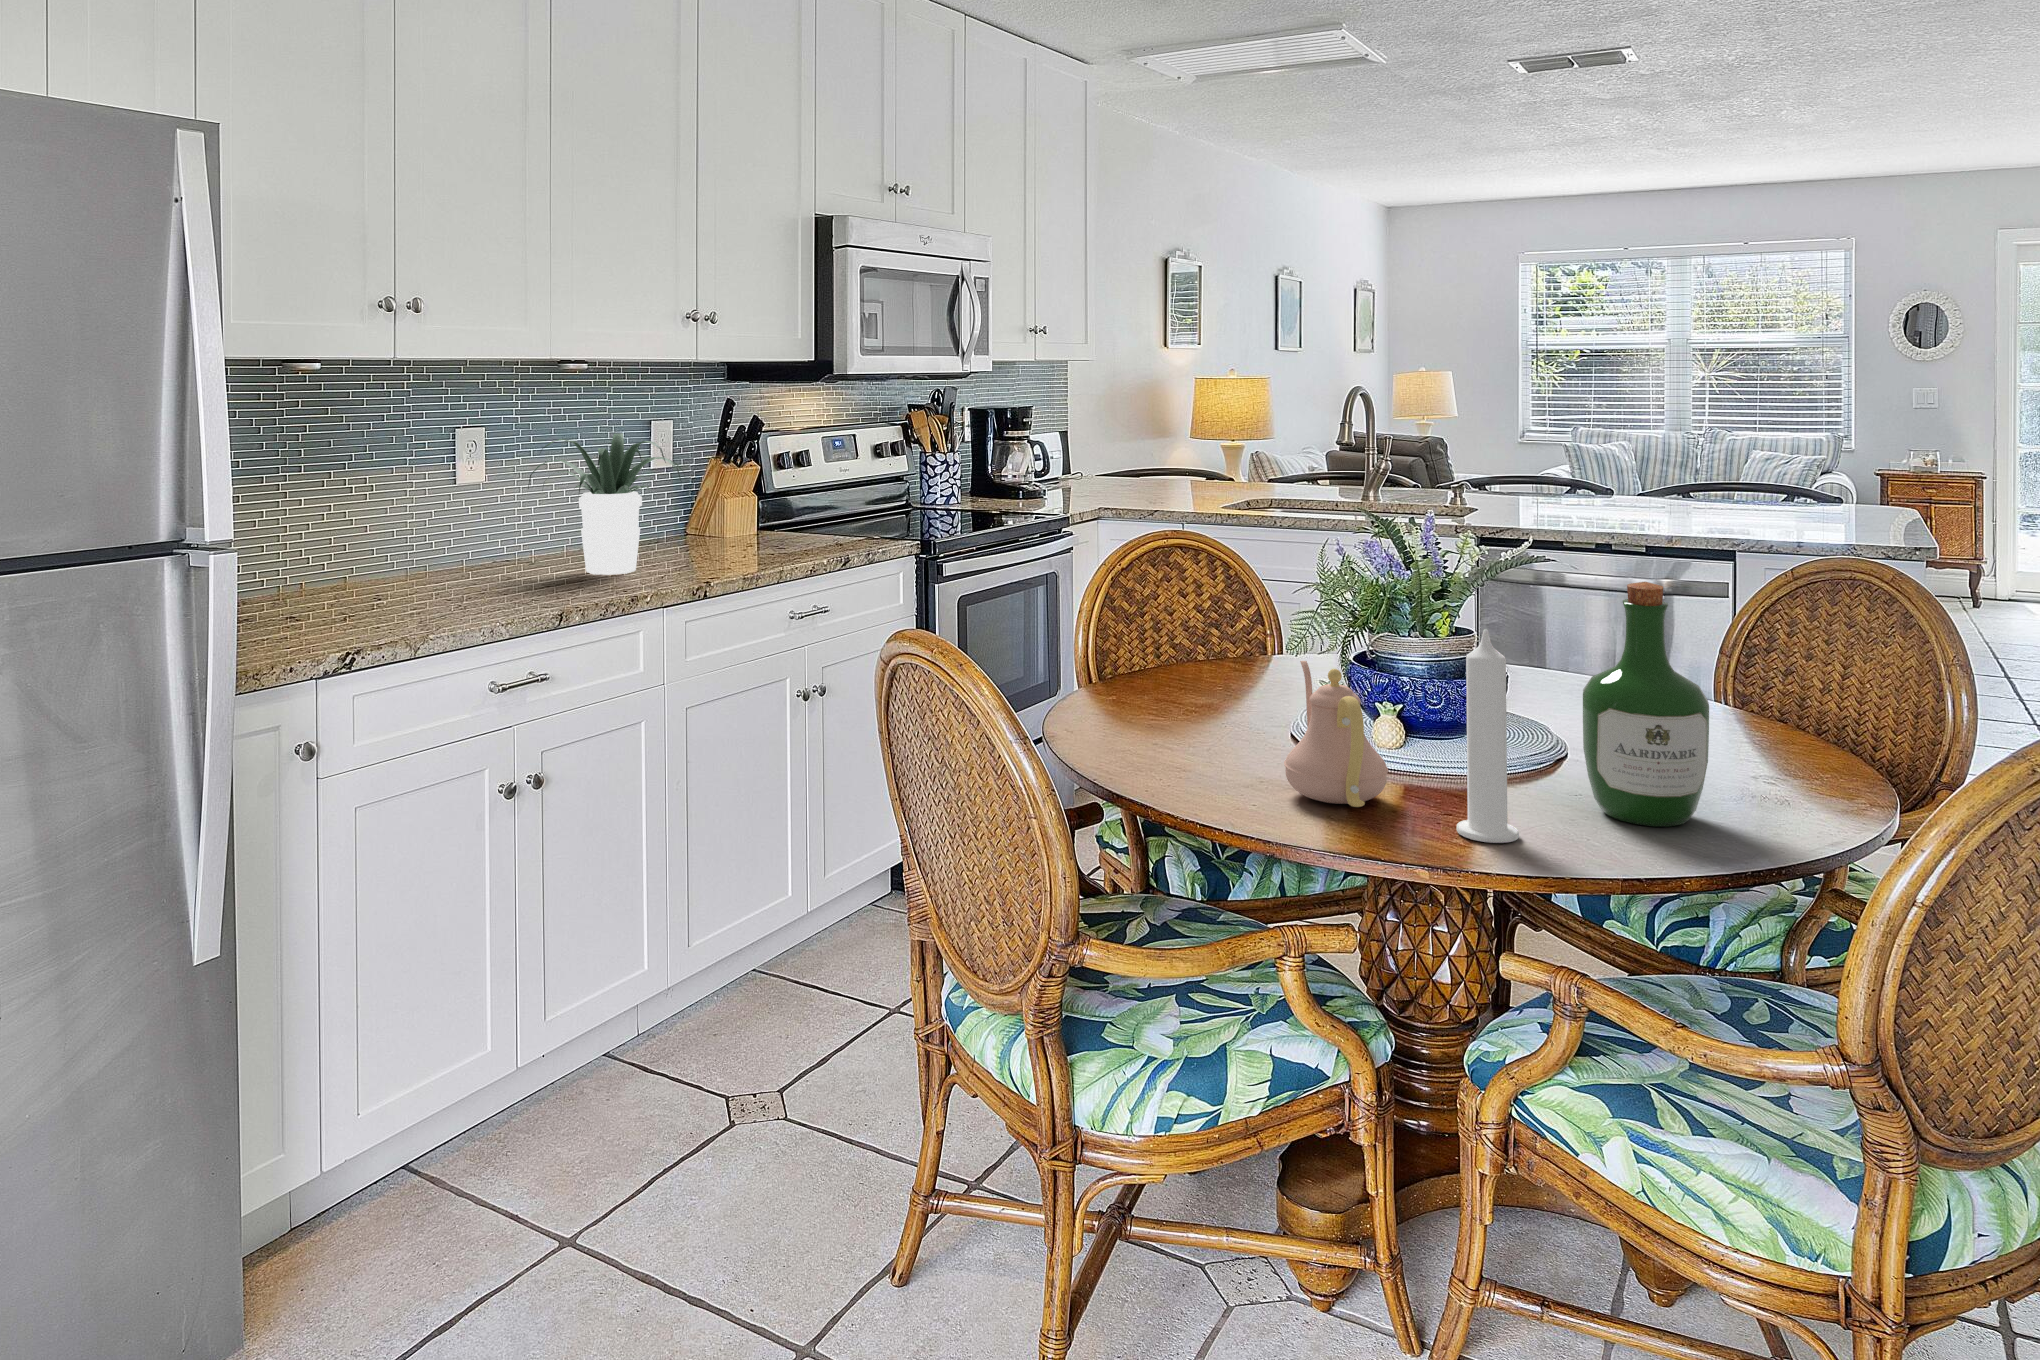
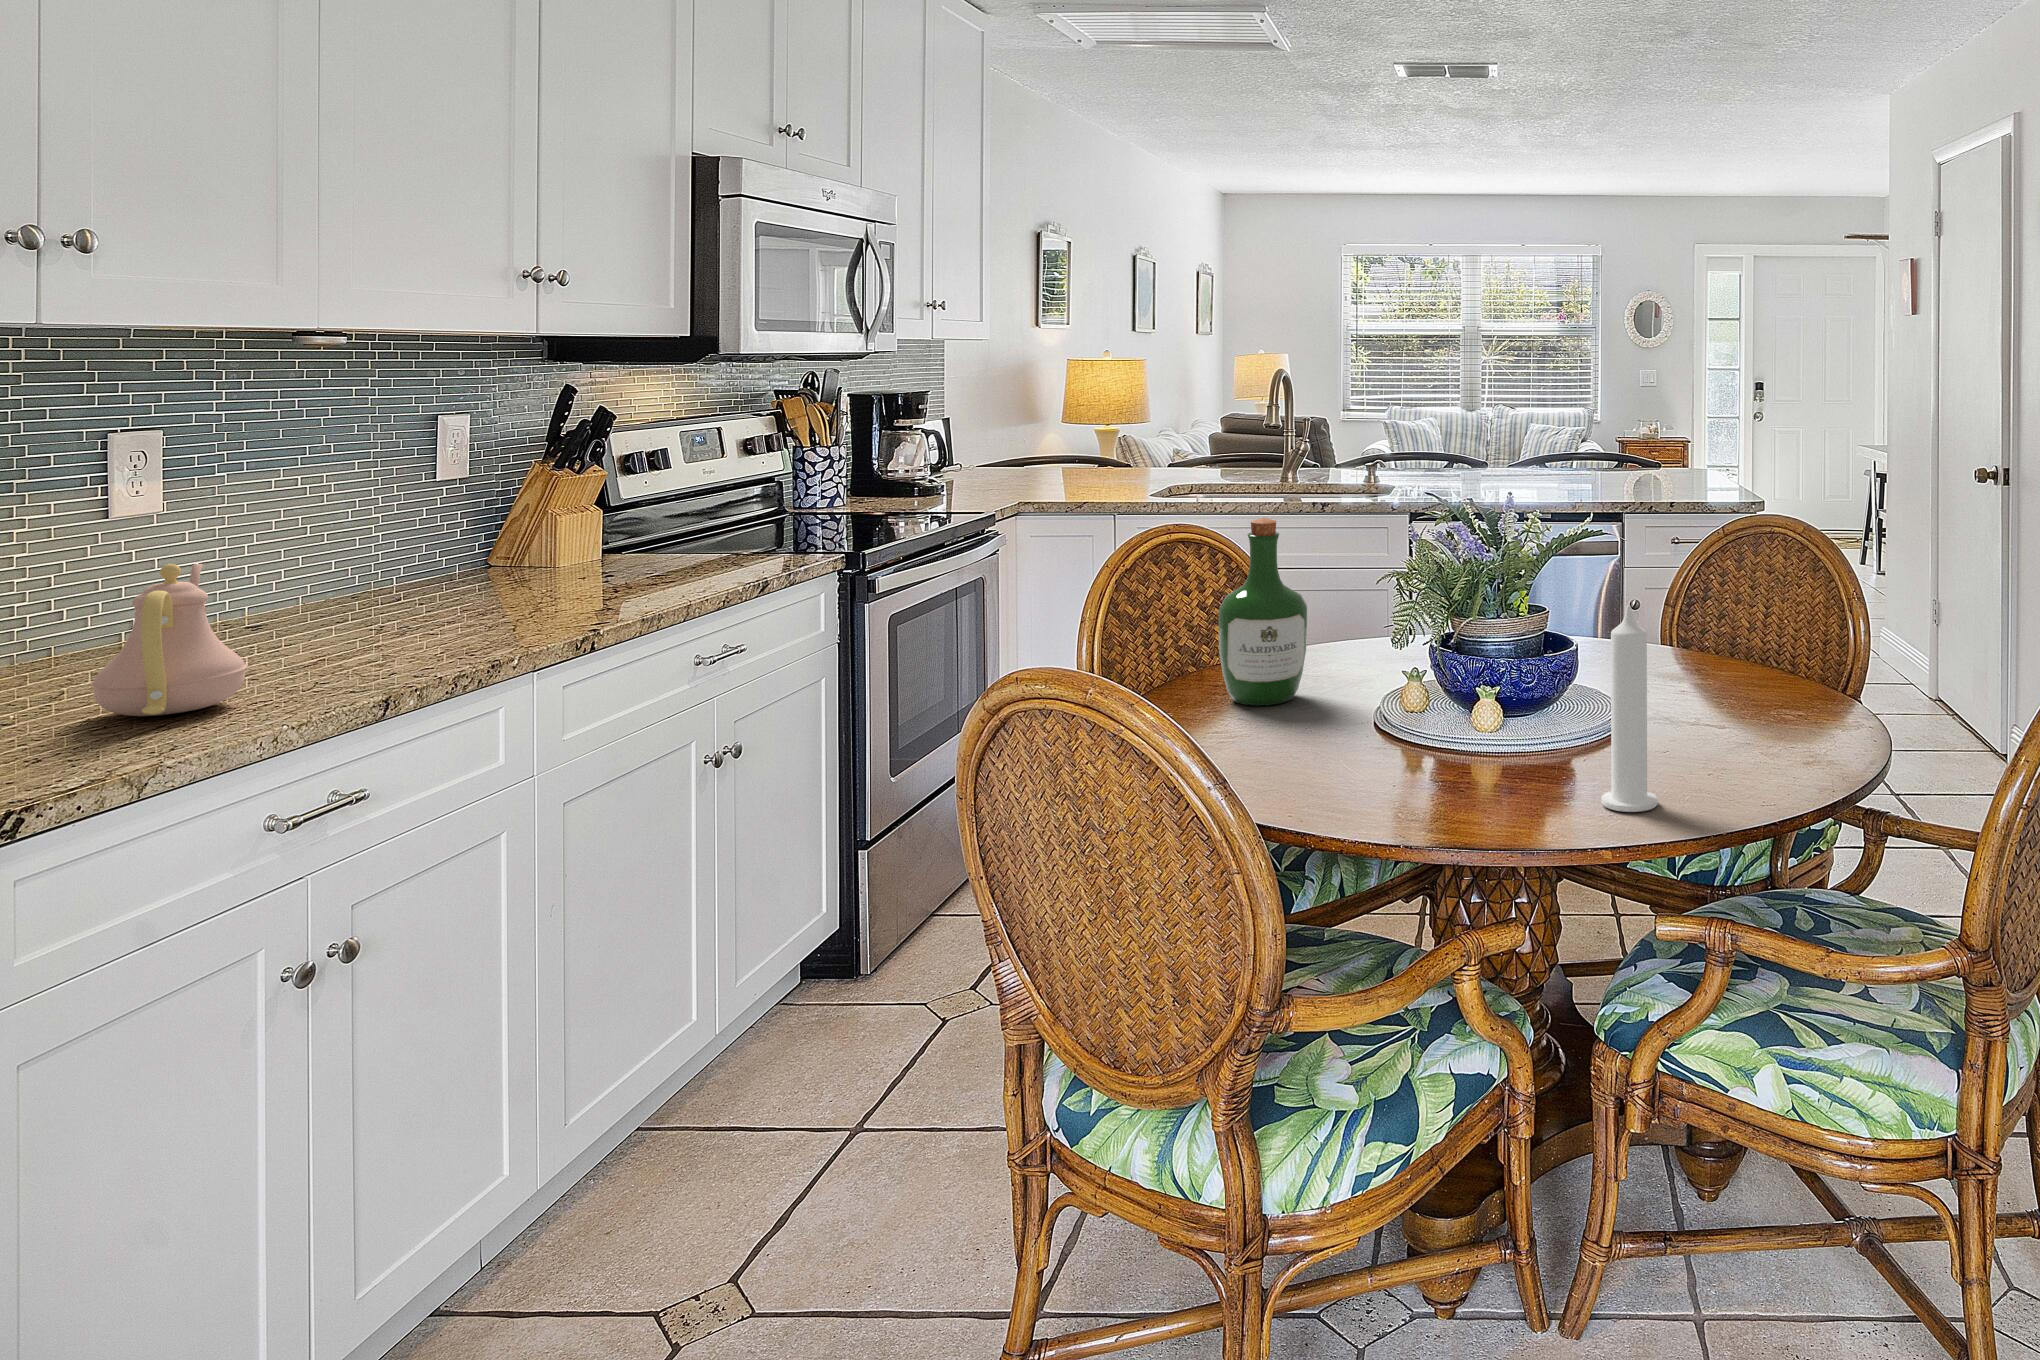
potted plant: present [528,433,682,575] -> none [261,436,542,635]
wine bottle: present [1583,582,1709,826] -> present [1219,518,1307,705]
teapot: present [1284,661,1388,807] -> present [91,564,247,716]

